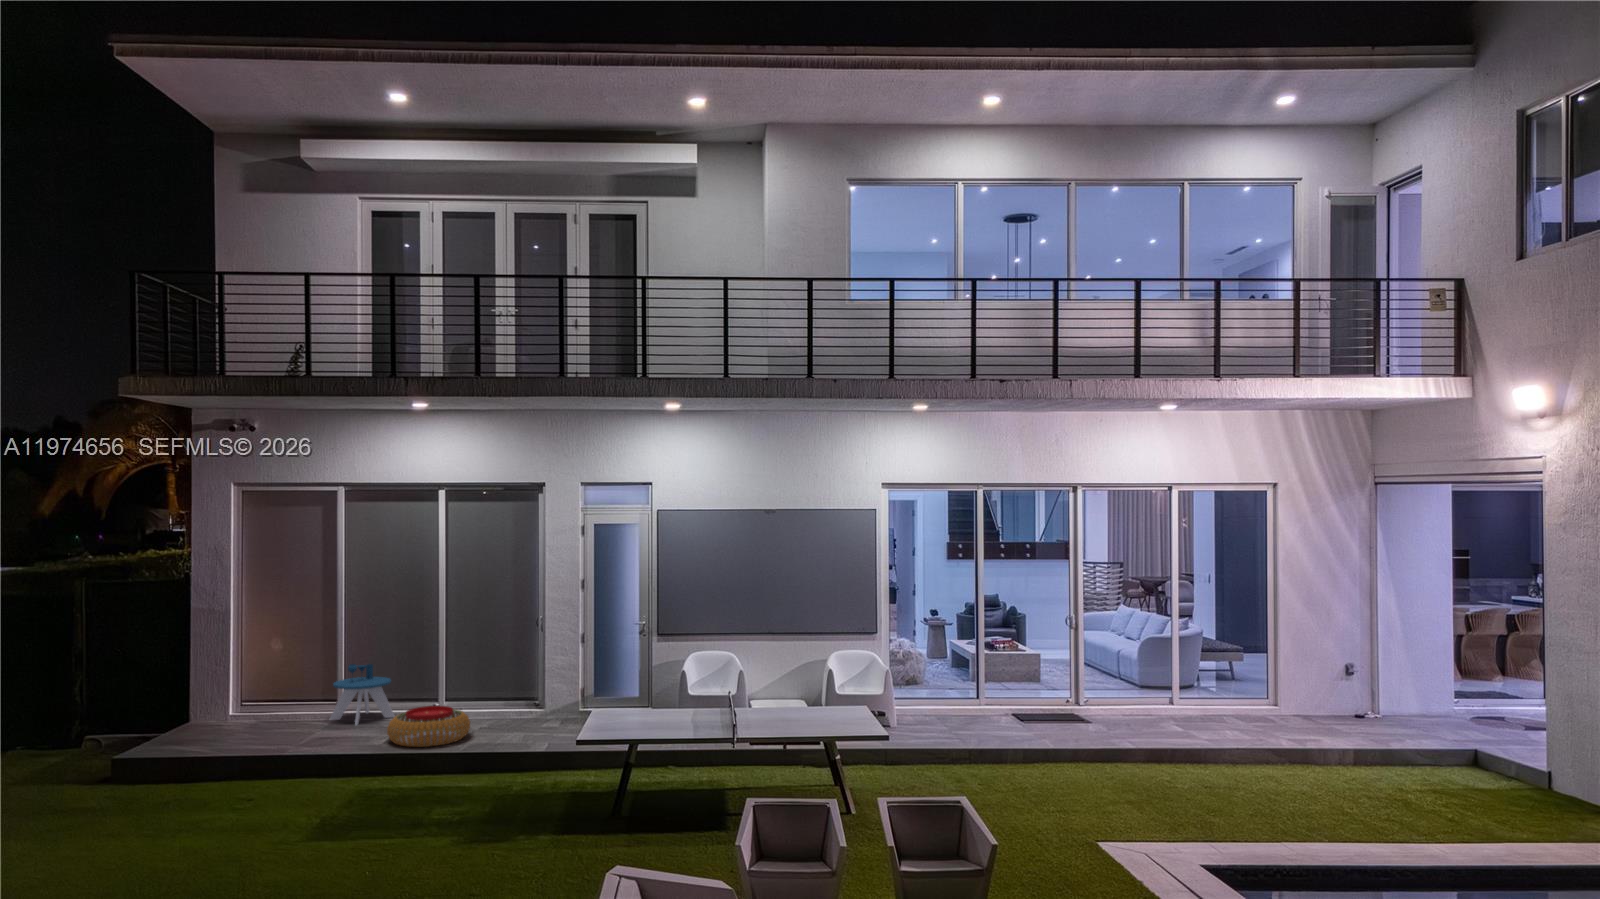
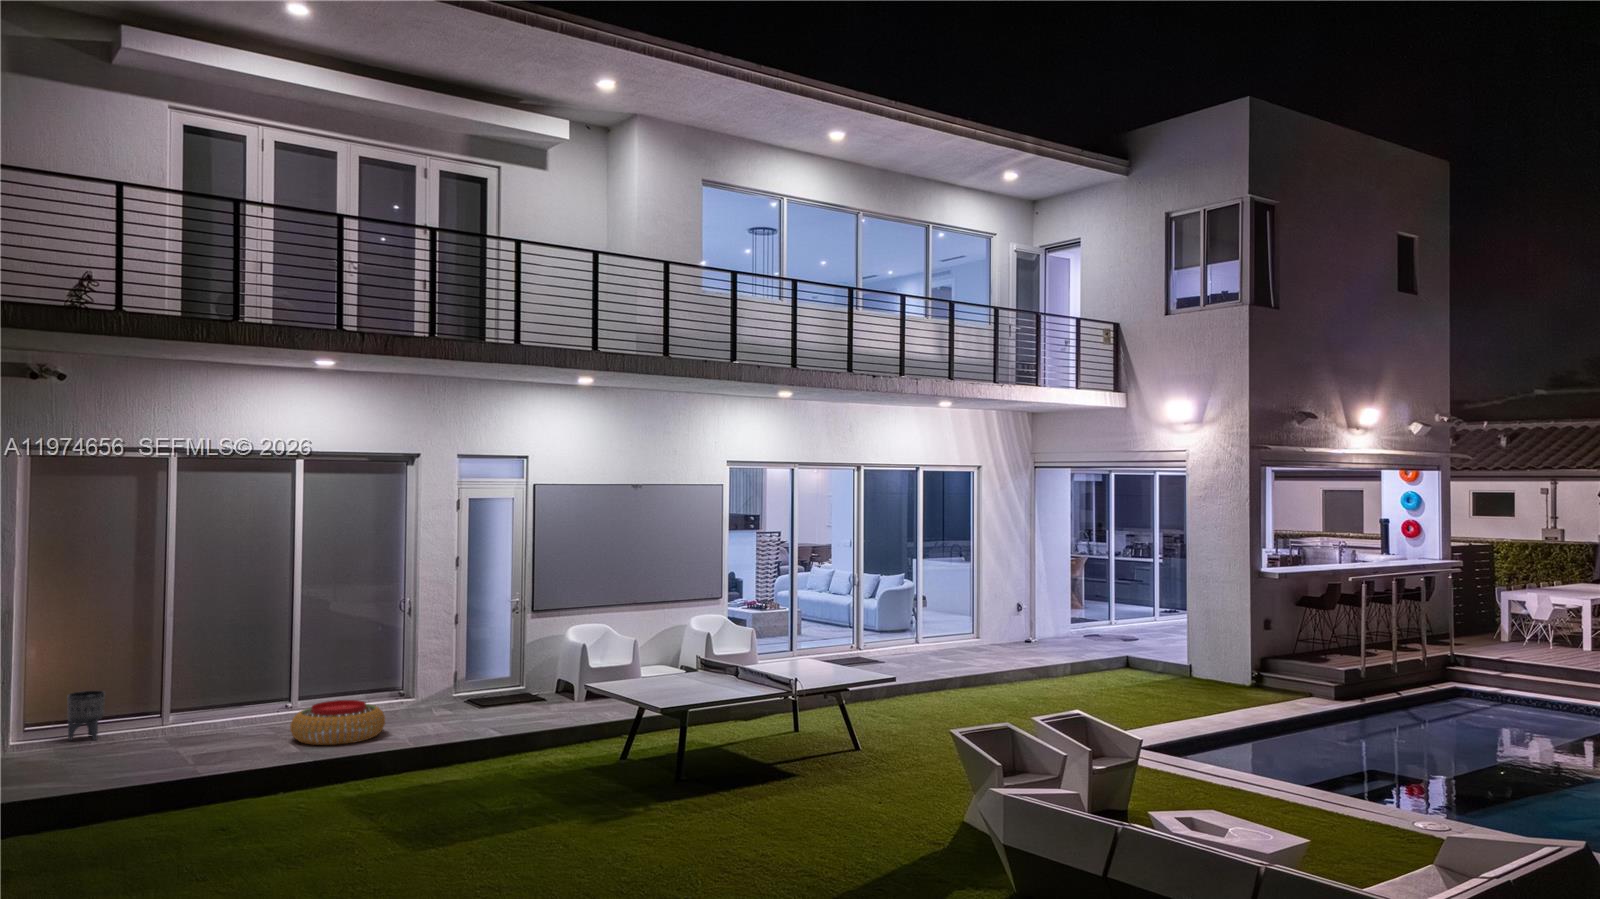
side table: present [330,664,395,725] -> none [150,668,231,739]
planter: none [286,675,314,716] -> present [67,691,105,741]

